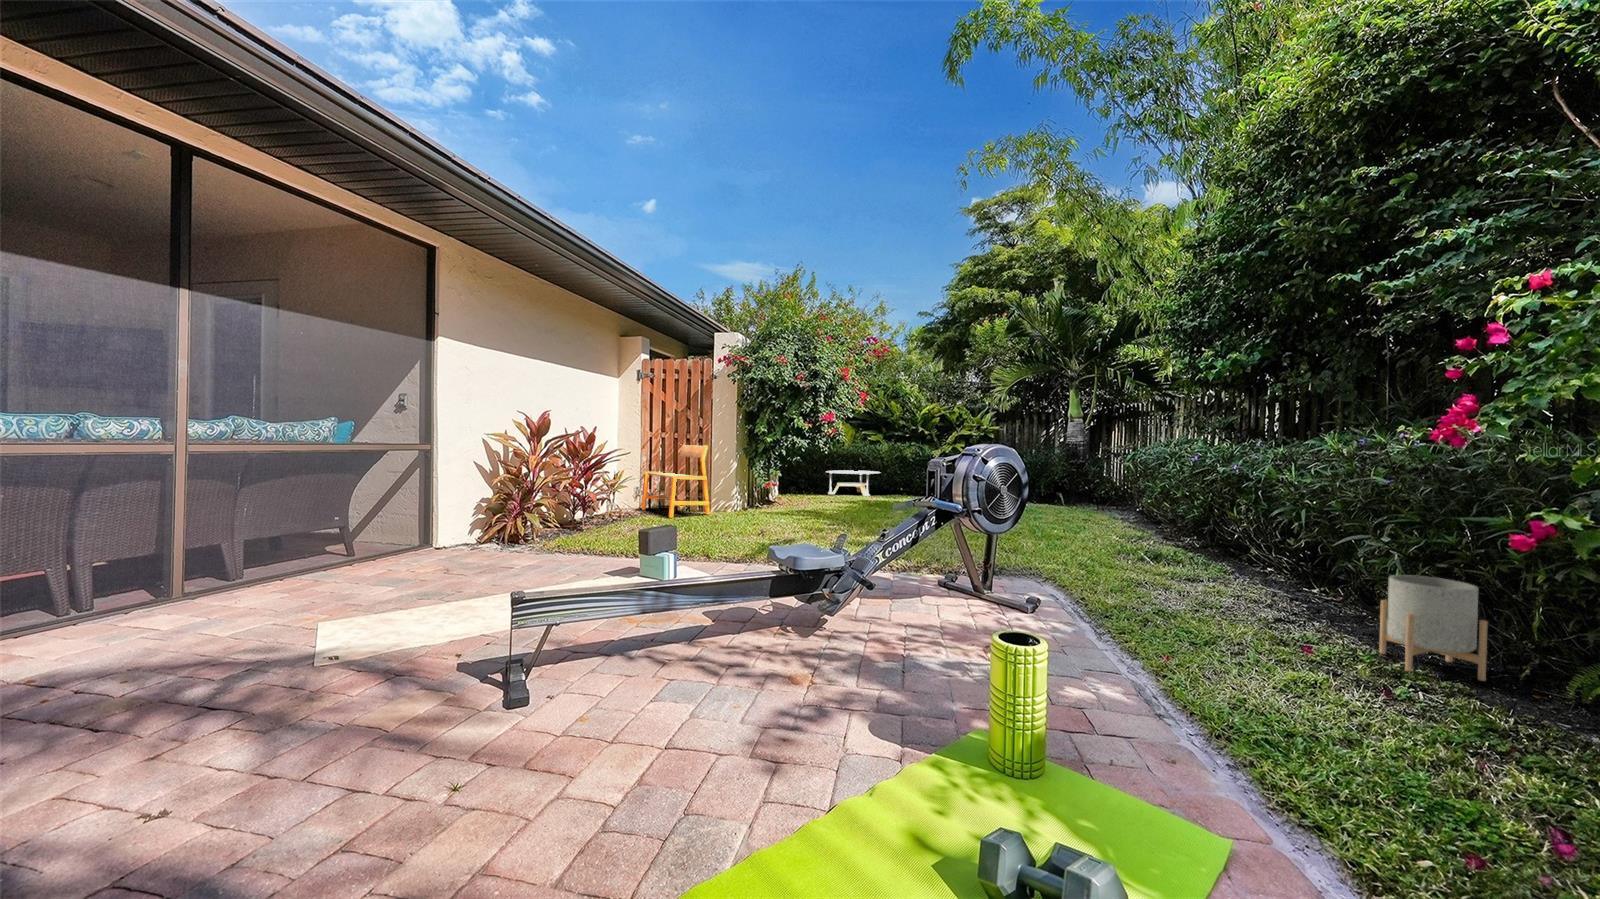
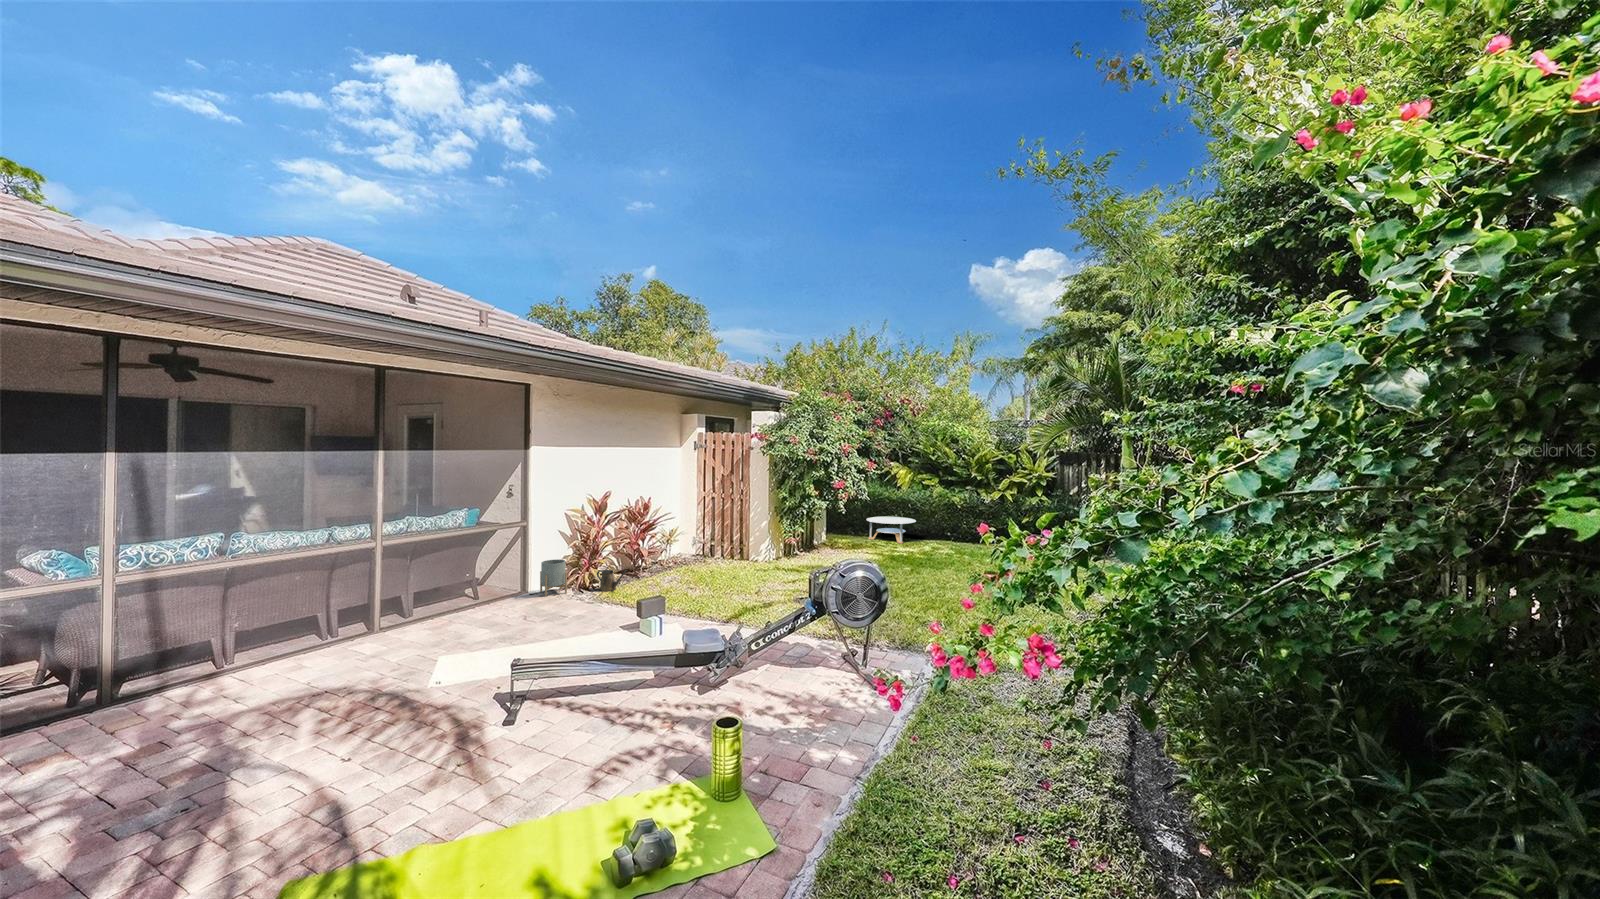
bench: present [641,445,710,518] -> none [696,502,744,566]
watering can: none [534,513,583,543] -> present [597,570,627,591]
planter: present [1379,575,1488,681] -> present [540,559,567,596]

